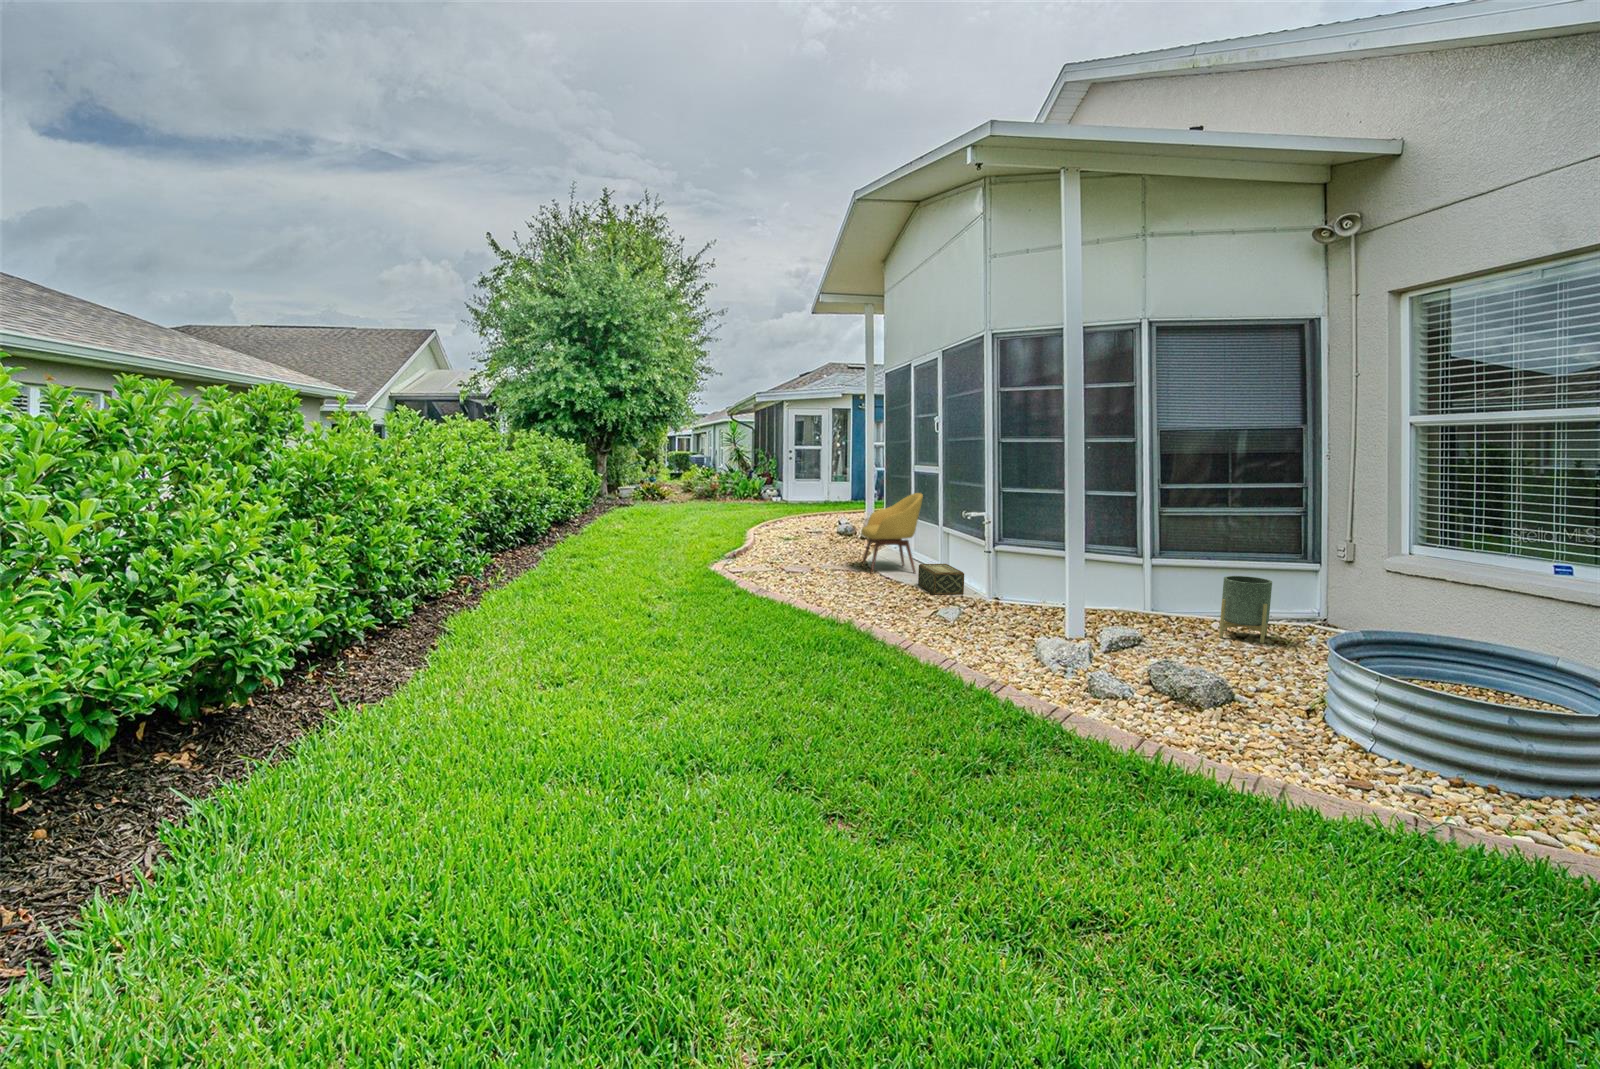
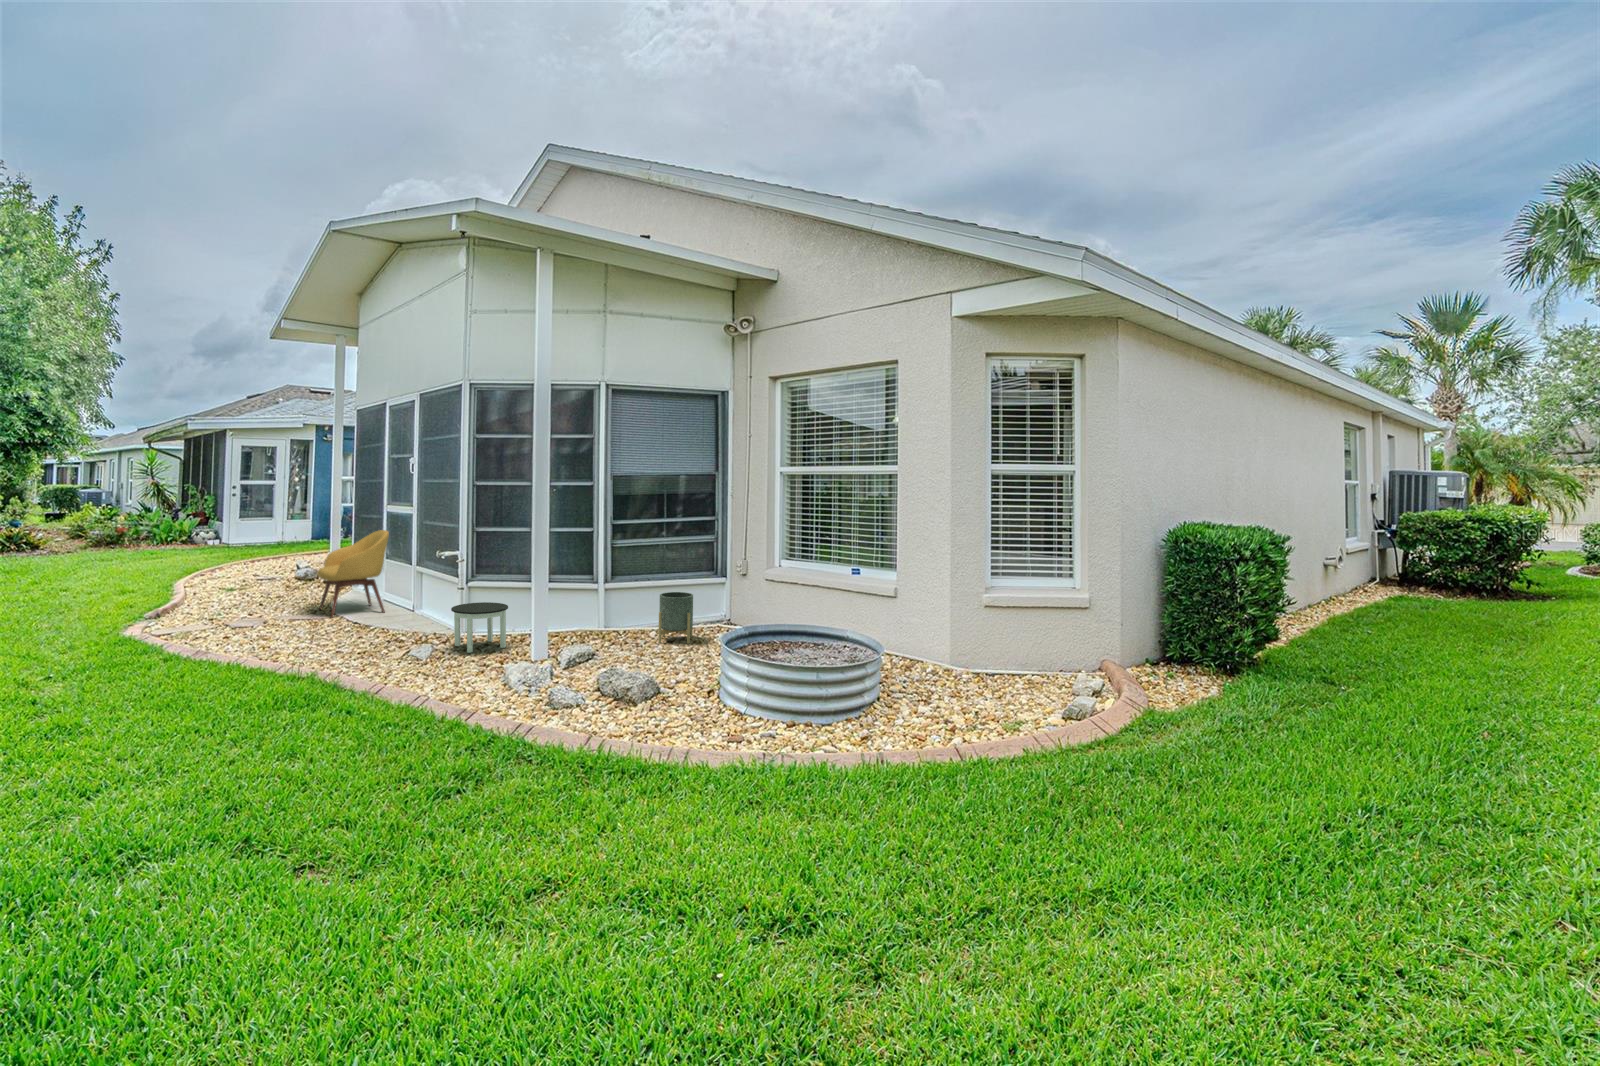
woven basket: present [918,564,964,595] -> none [388,601,438,633]
round table: none [979,569,1038,621] -> present [451,602,508,653]

